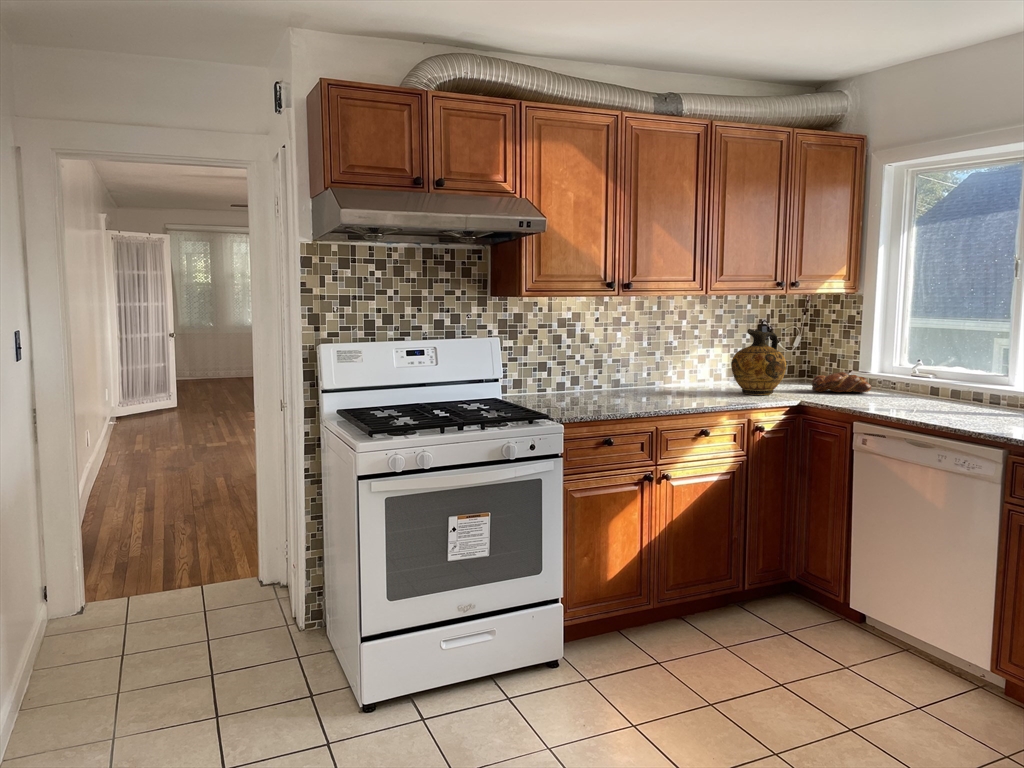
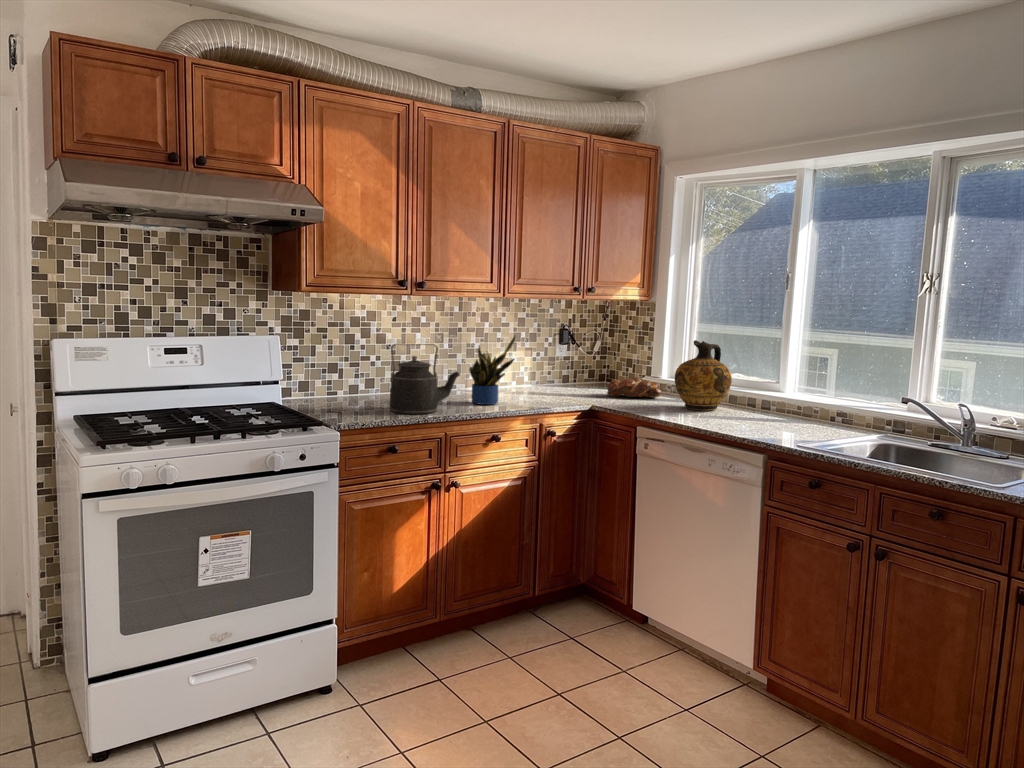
ceramic jug: present [731,329,786,395] -> present [675,340,732,411]
potted plant: none [675,332,722,400] -> present [469,336,515,405]
kettle: none [601,342,669,409] -> present [389,344,460,414]

